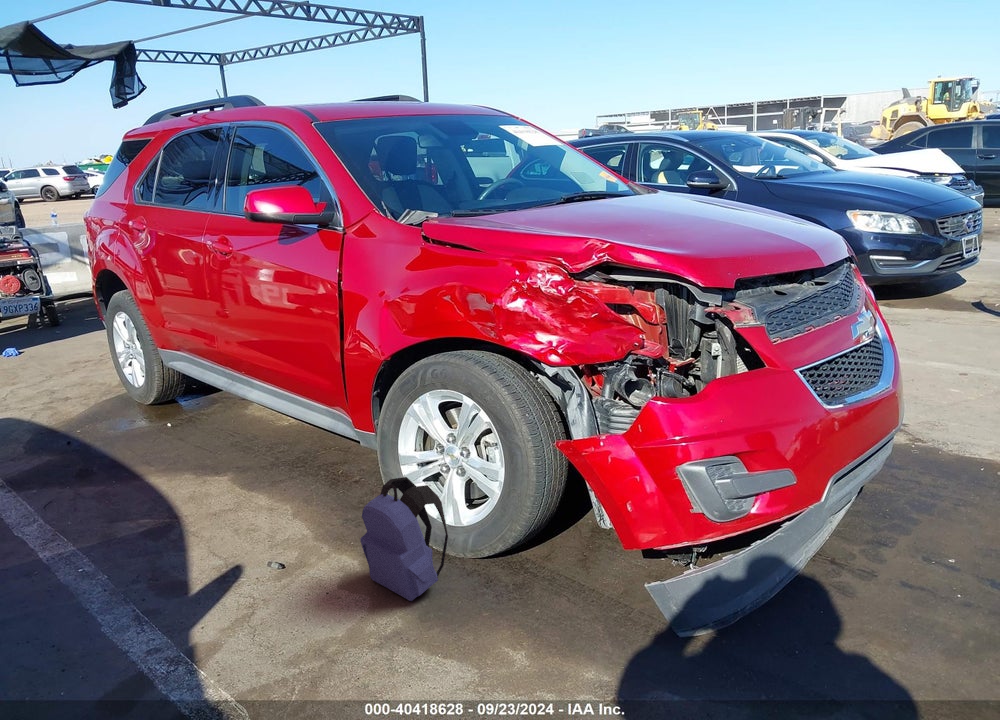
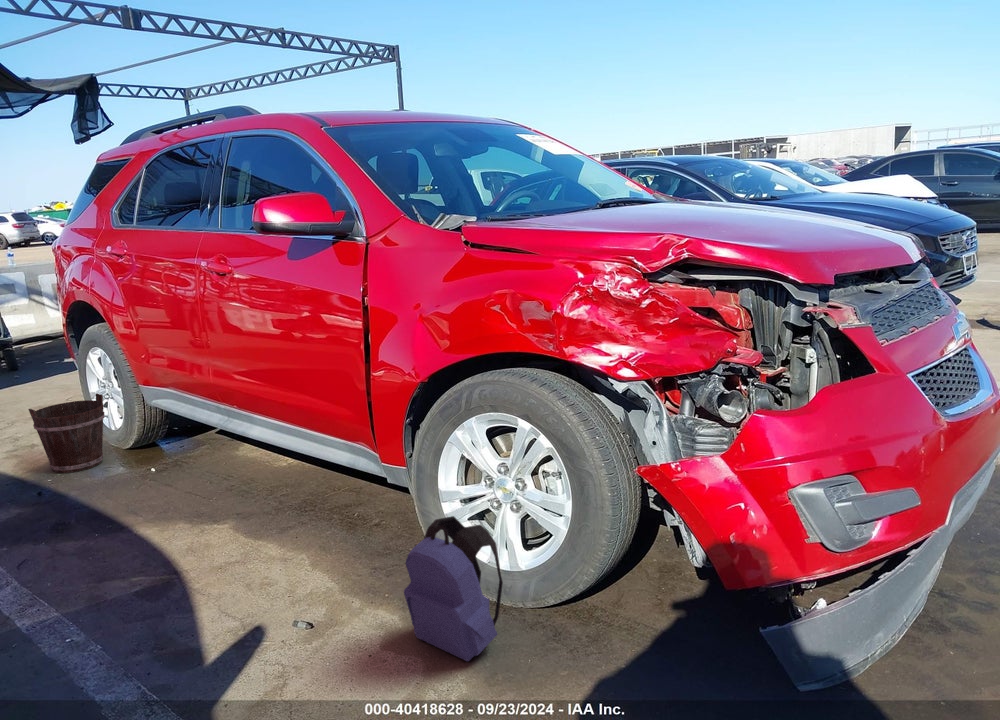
bucket: none [60,353,128,424] -> present [28,394,105,473]

